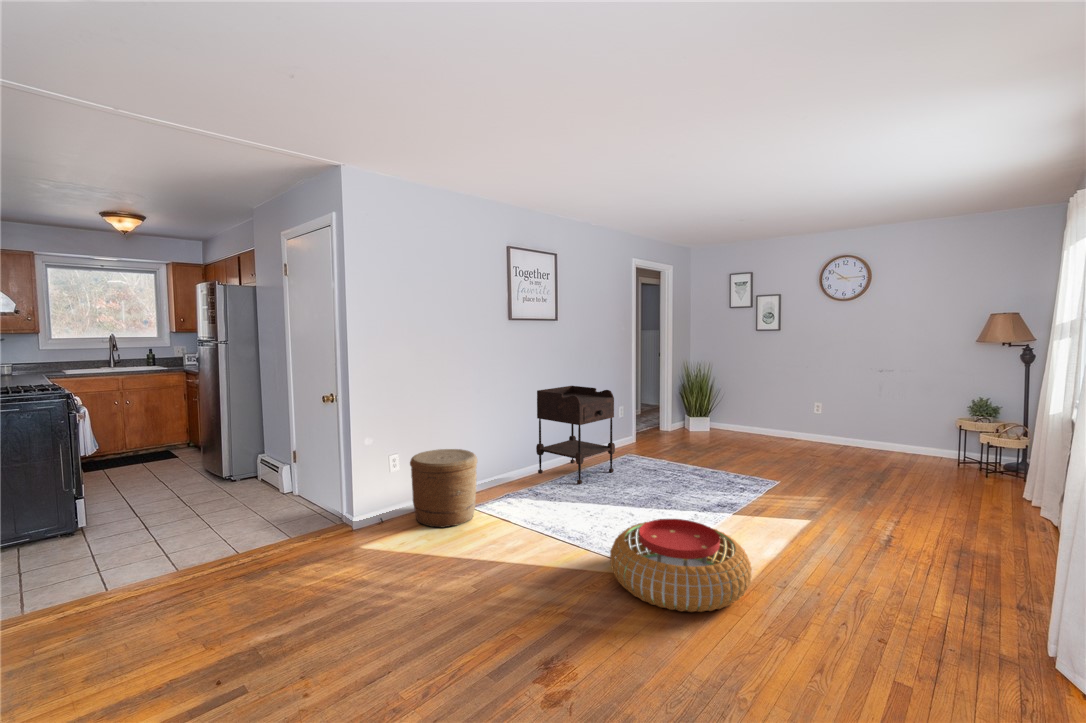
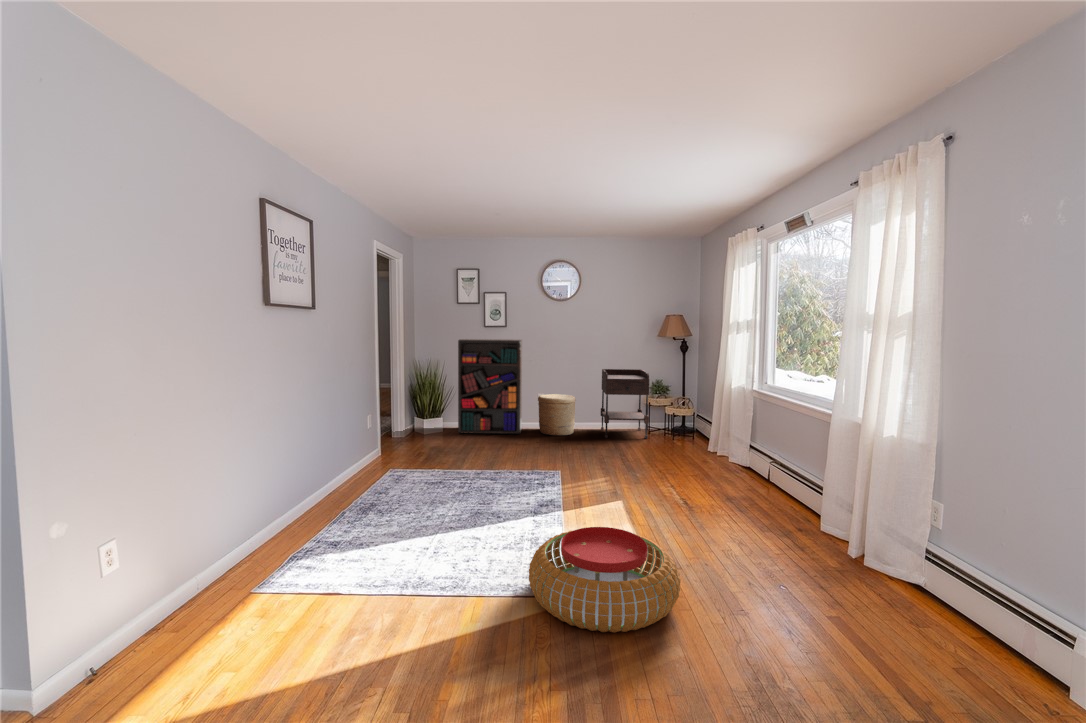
bookshelf: none [720,343,796,443] -> present [458,339,522,434]
side table: present [536,386,615,484] -> present [601,369,649,439]
woven basket: present [410,449,477,528] -> present [538,394,576,436]

